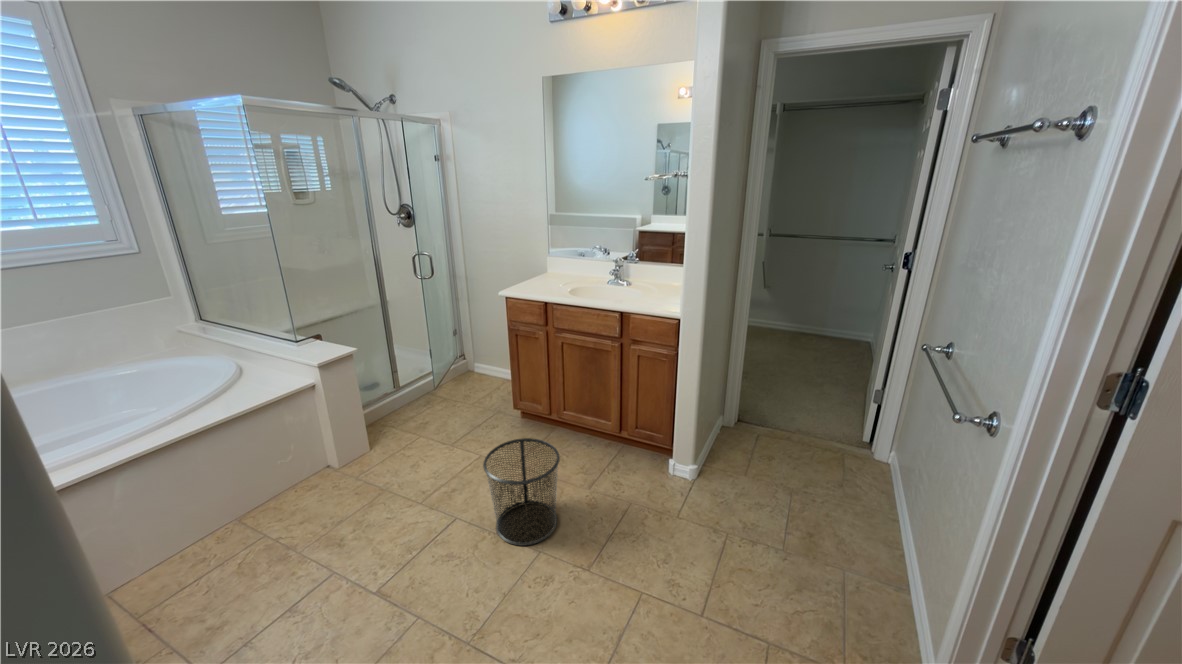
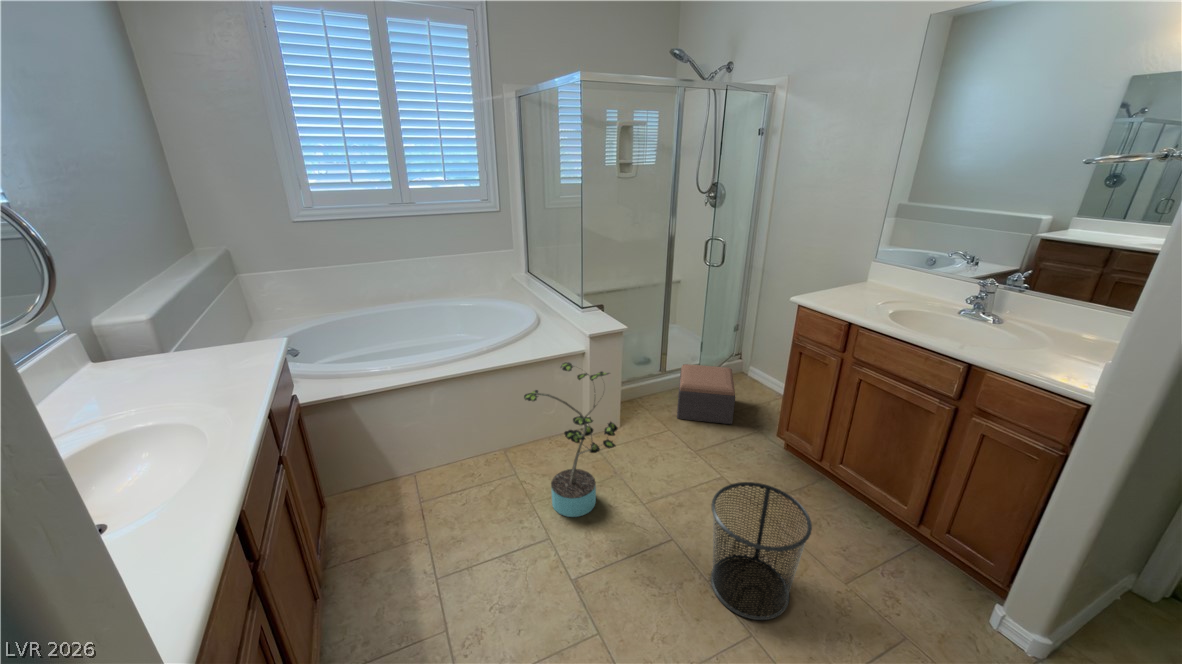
footstool: none [416,366,475,424] -> present [677,364,735,424]
potted plant: none [264,391,383,549] -> present [524,362,618,517]

